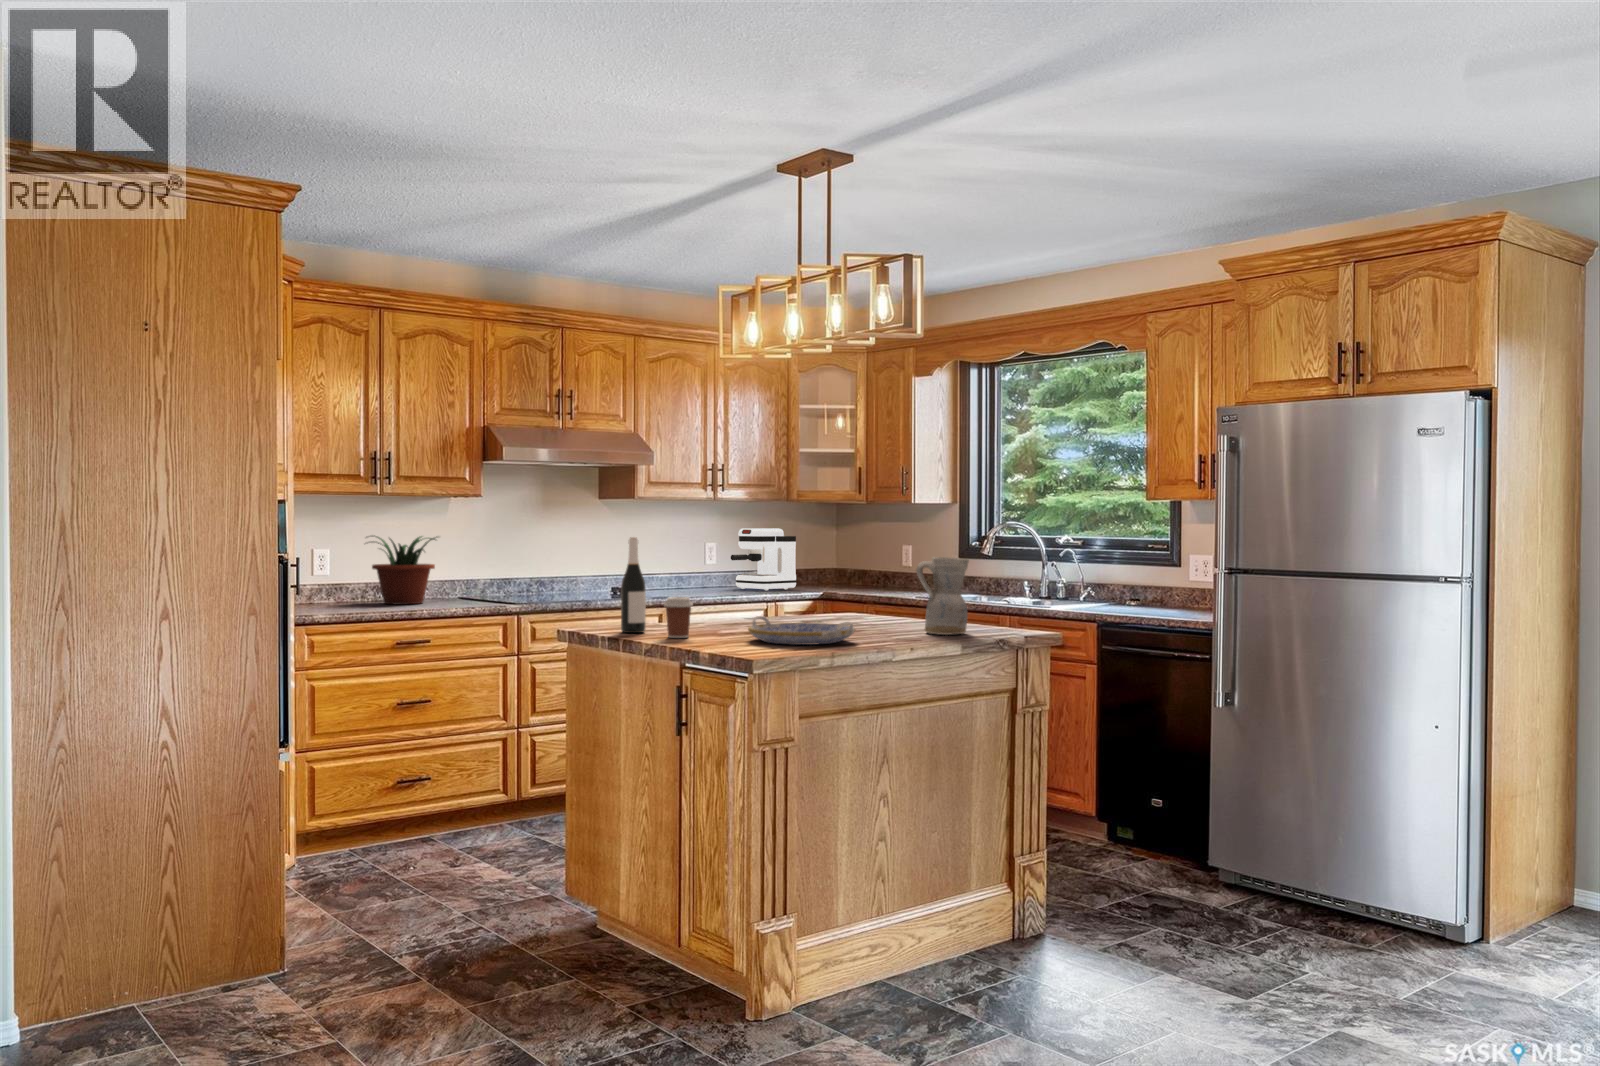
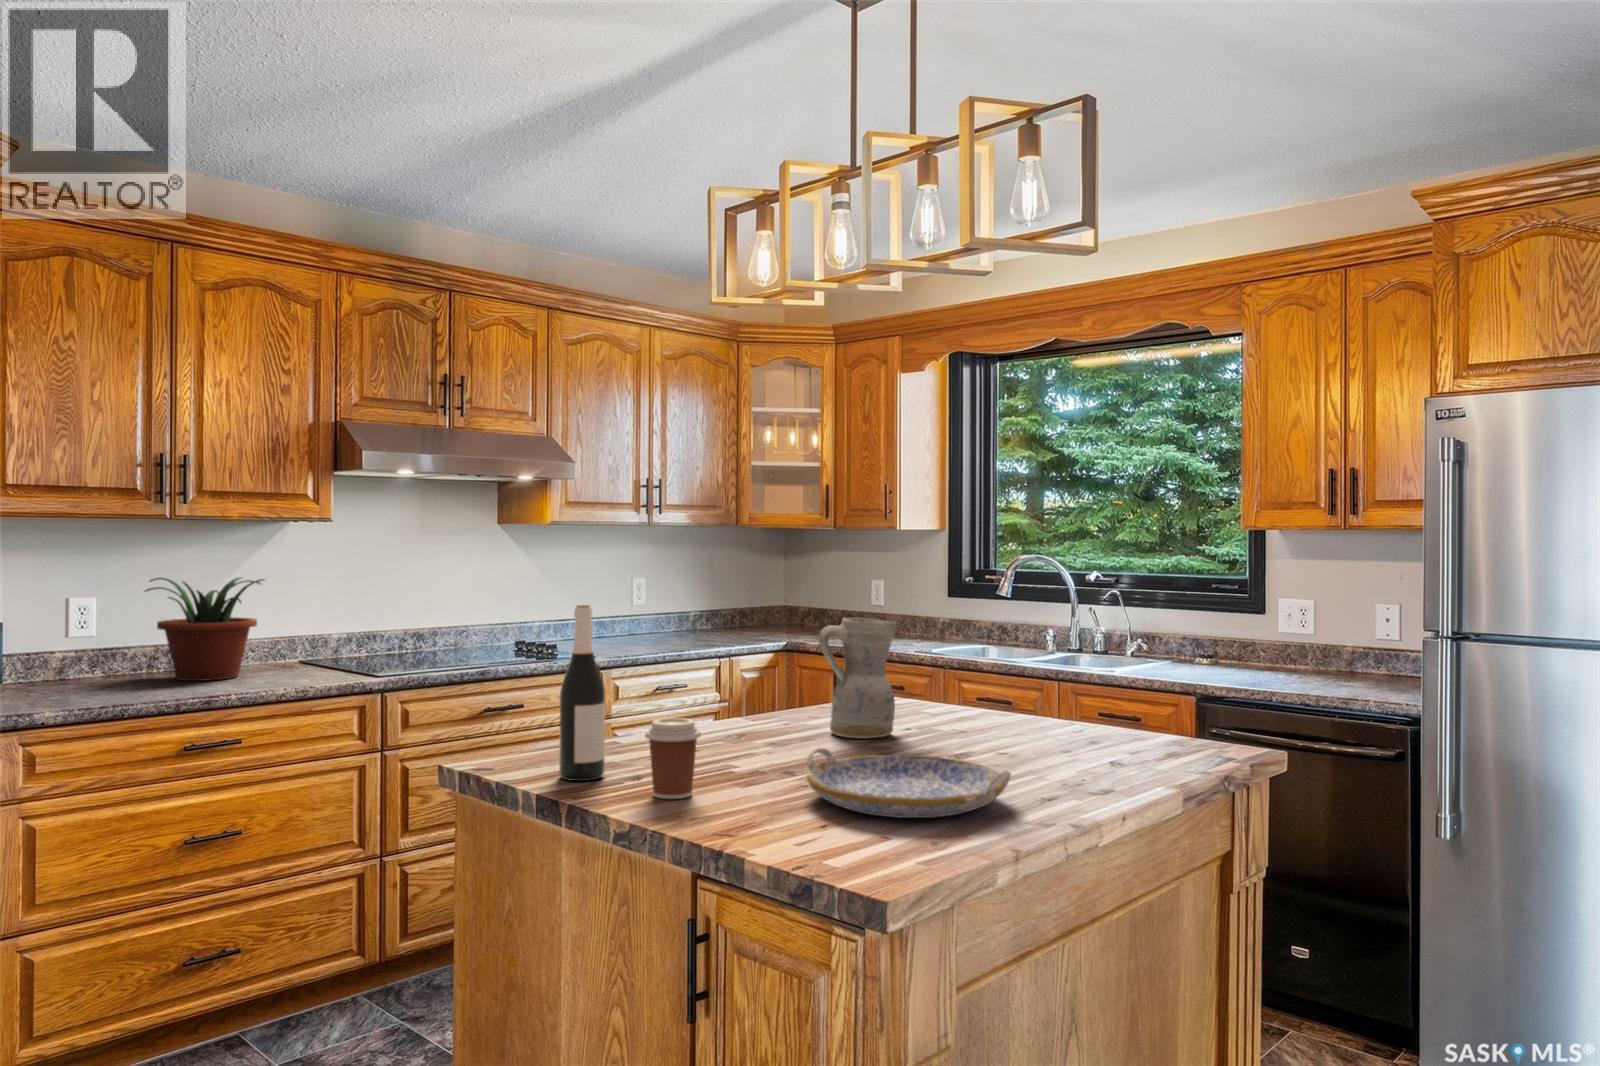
coffee maker: present [731,528,796,590] -> none [669,561,751,640]
ceramic pitcher: present [916,557,969,635] -> present [818,618,897,738]

